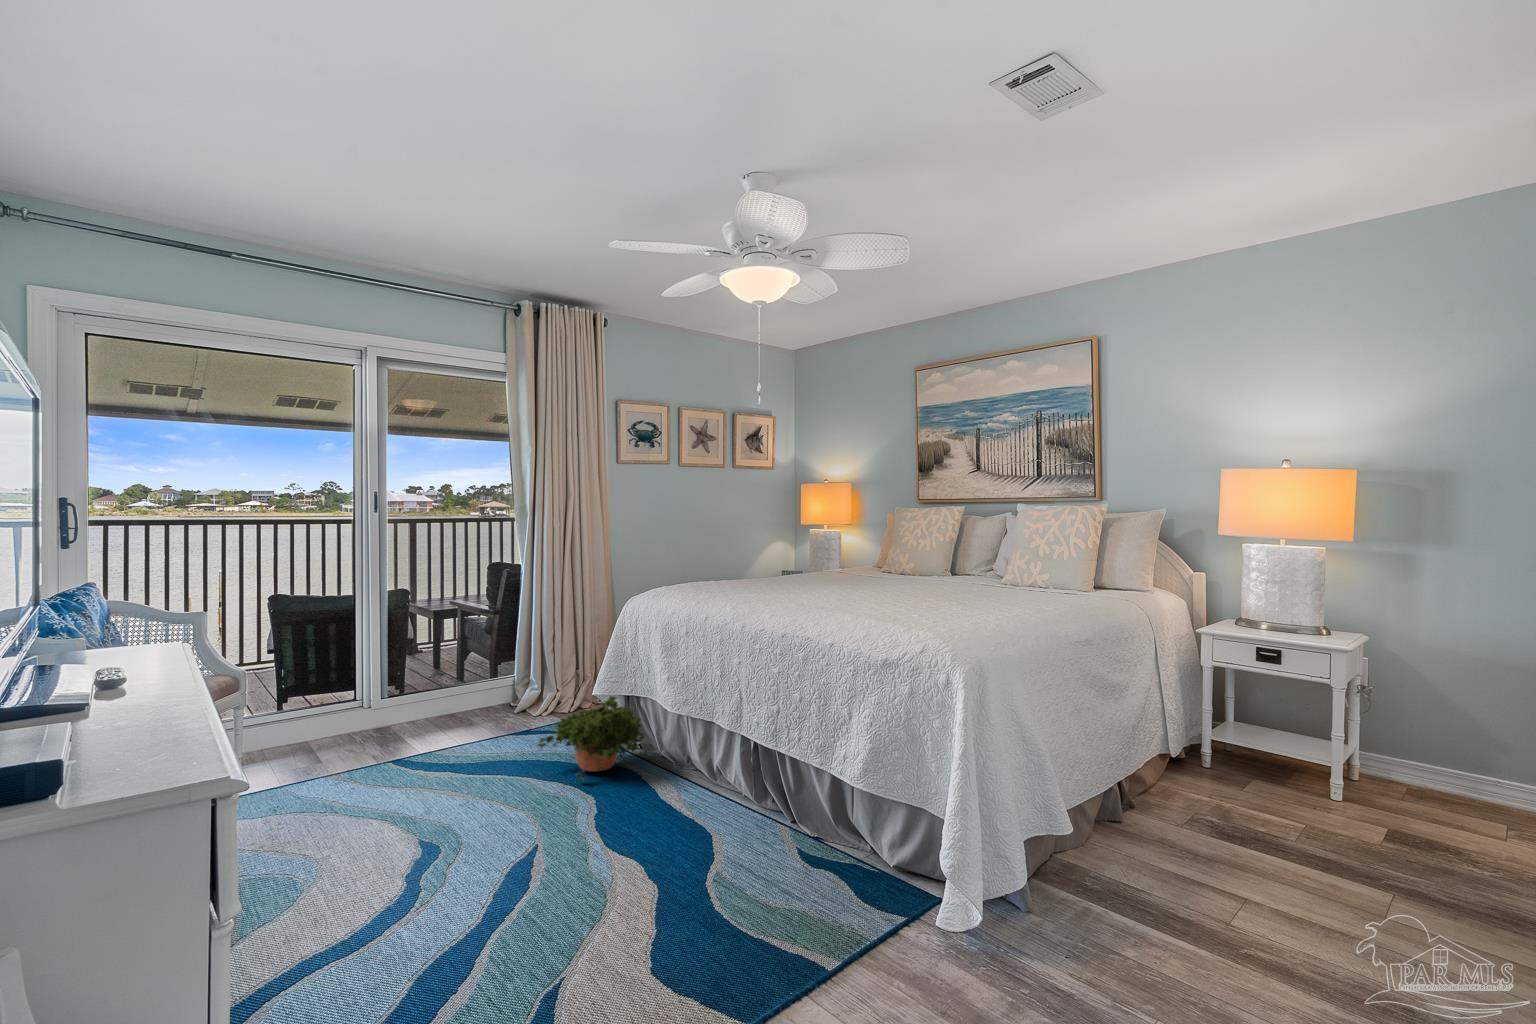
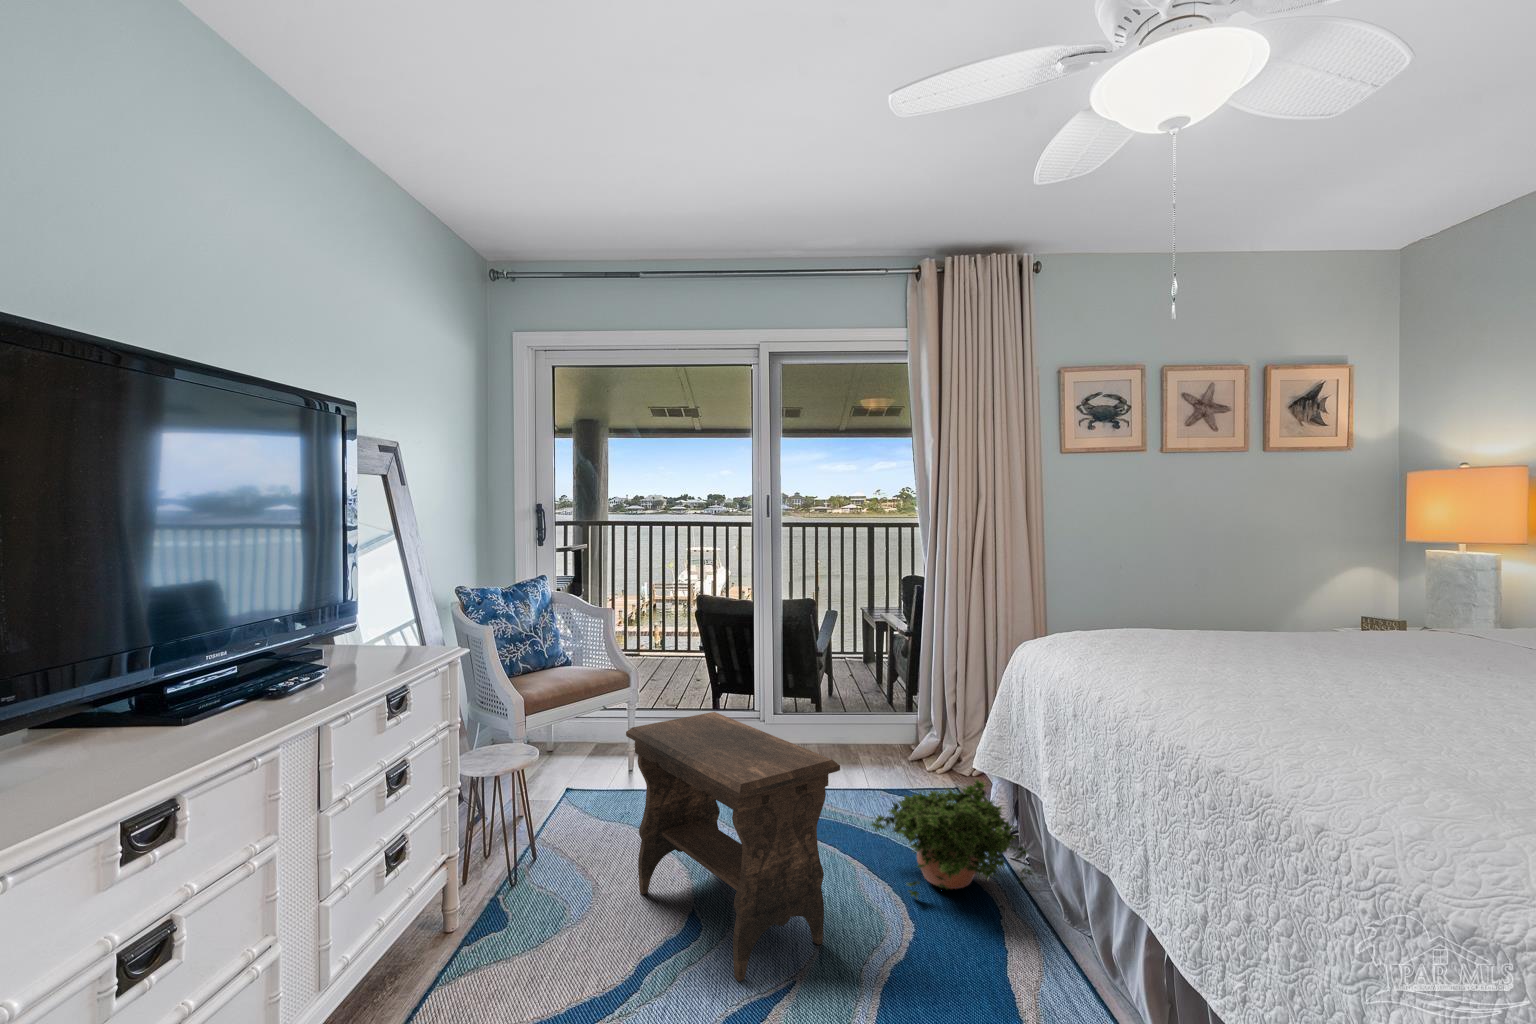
footstool: none [341,681,551,857] -> present [626,712,840,981]

